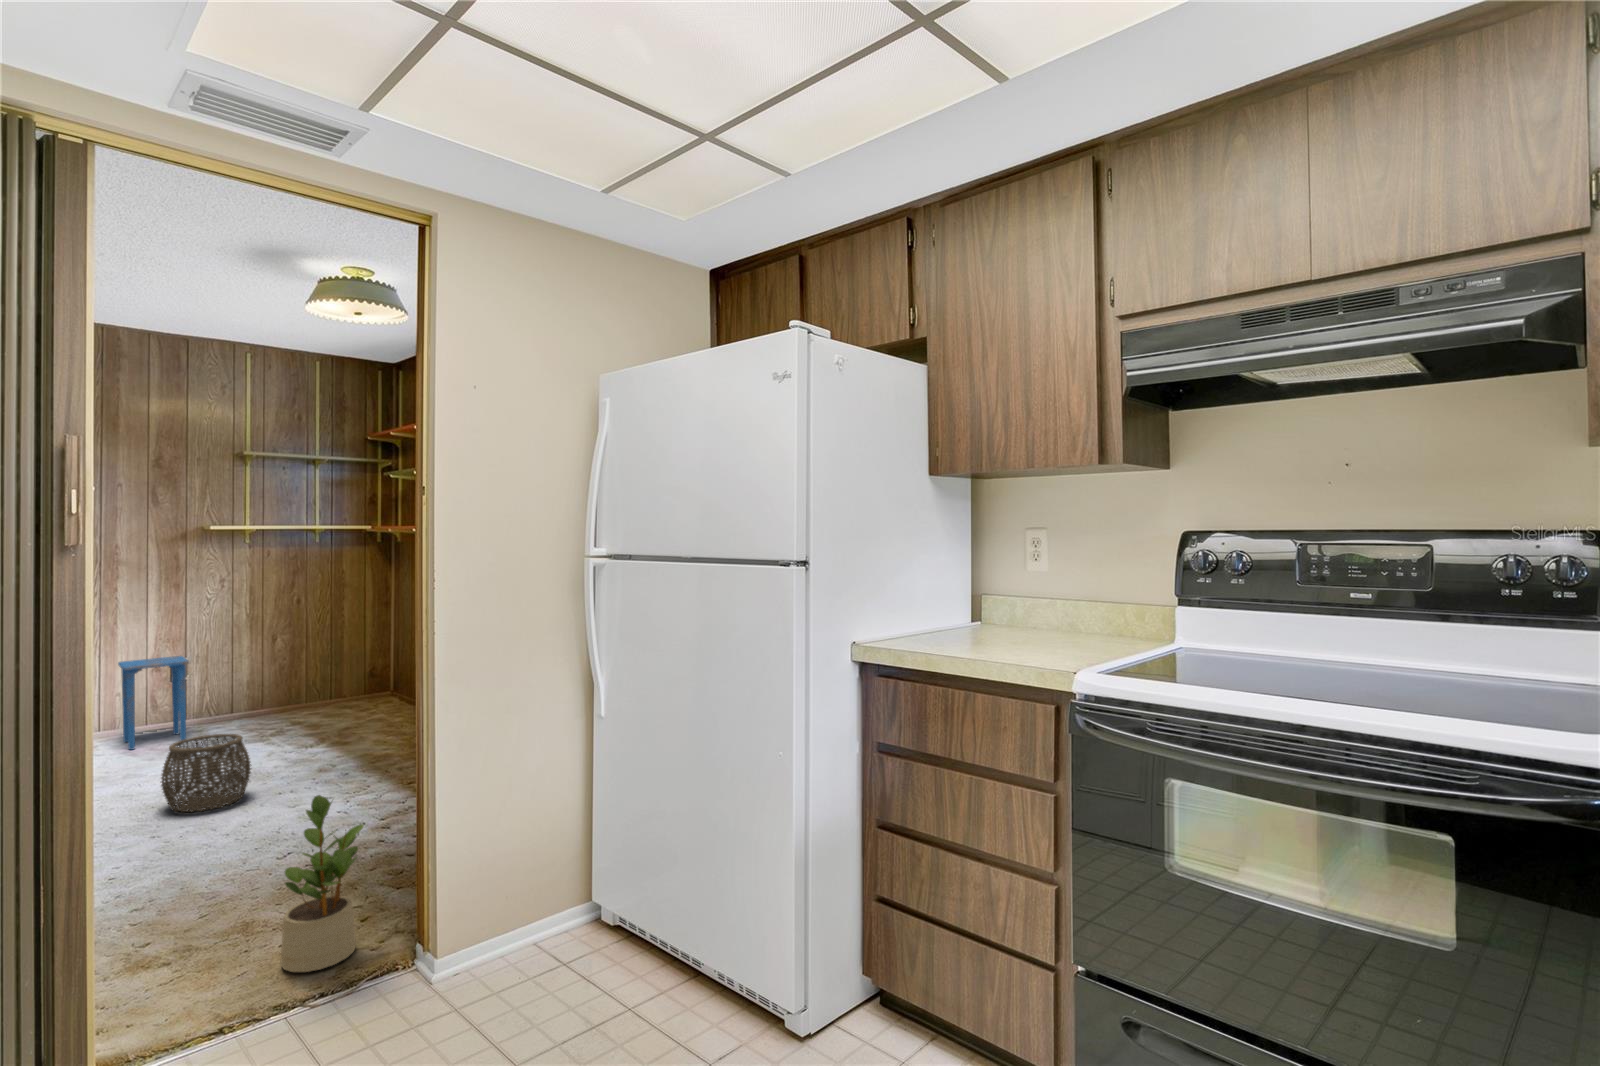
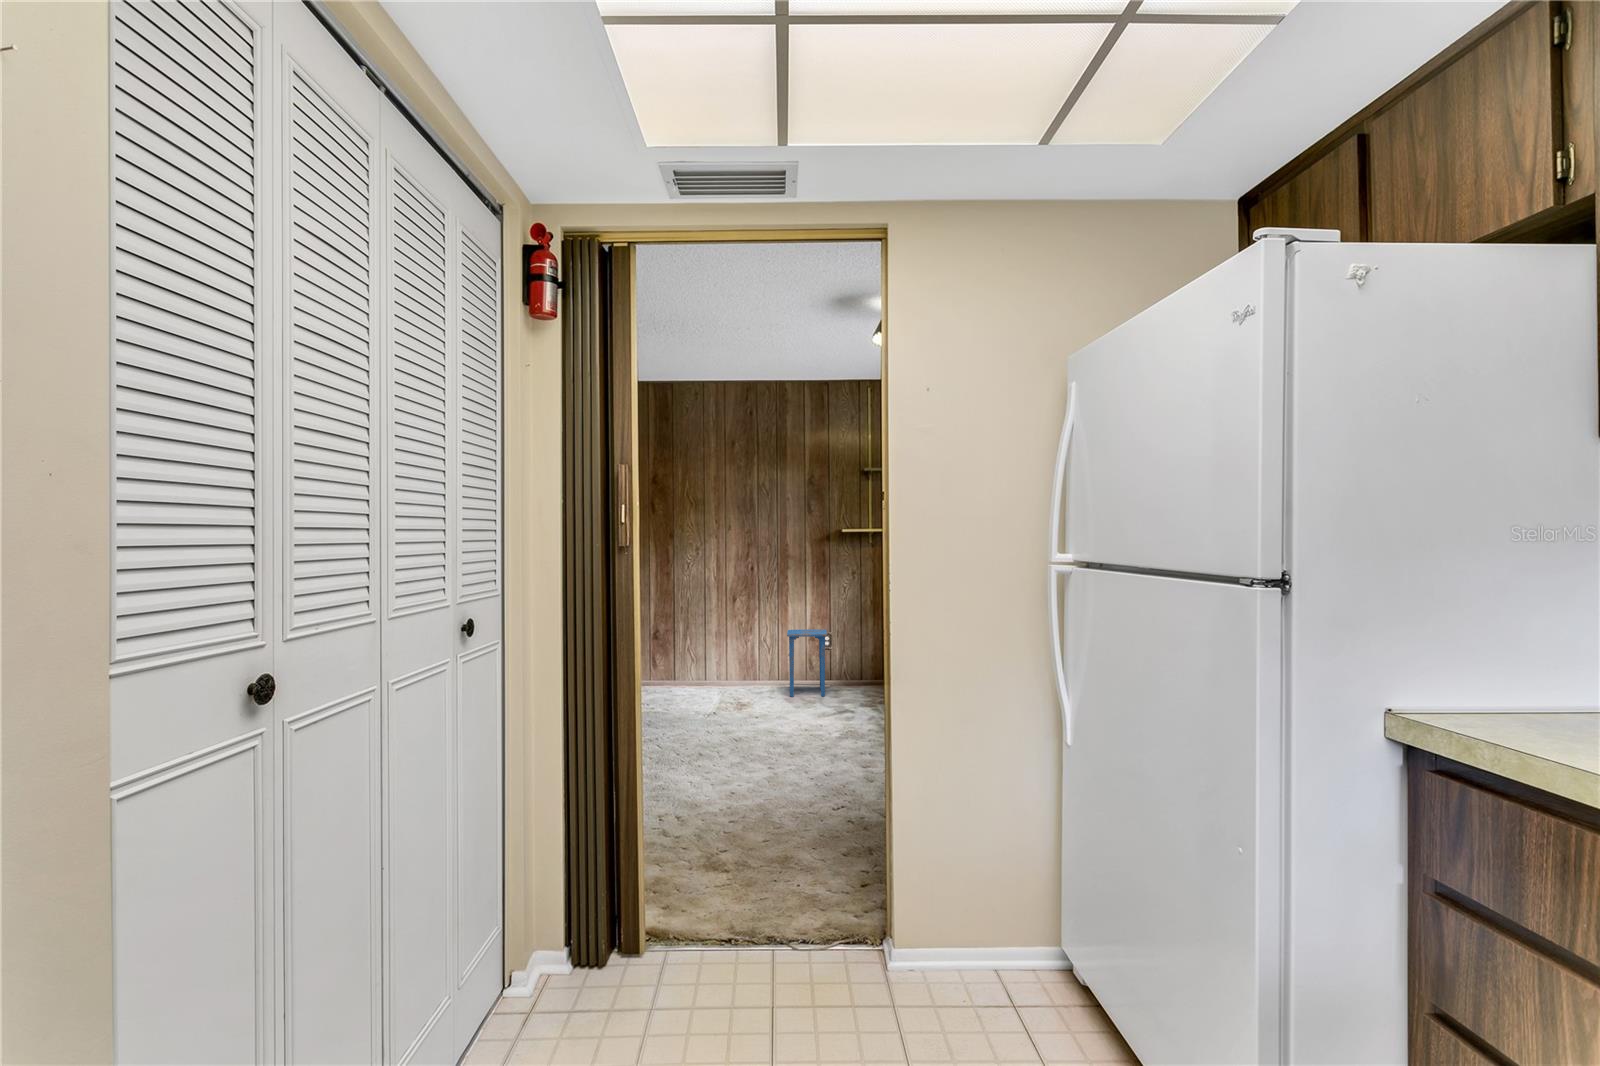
woven basket: present [161,734,251,812] -> none [784,695,843,755]
potted plant: present [280,795,364,972] -> none [790,764,859,919]

